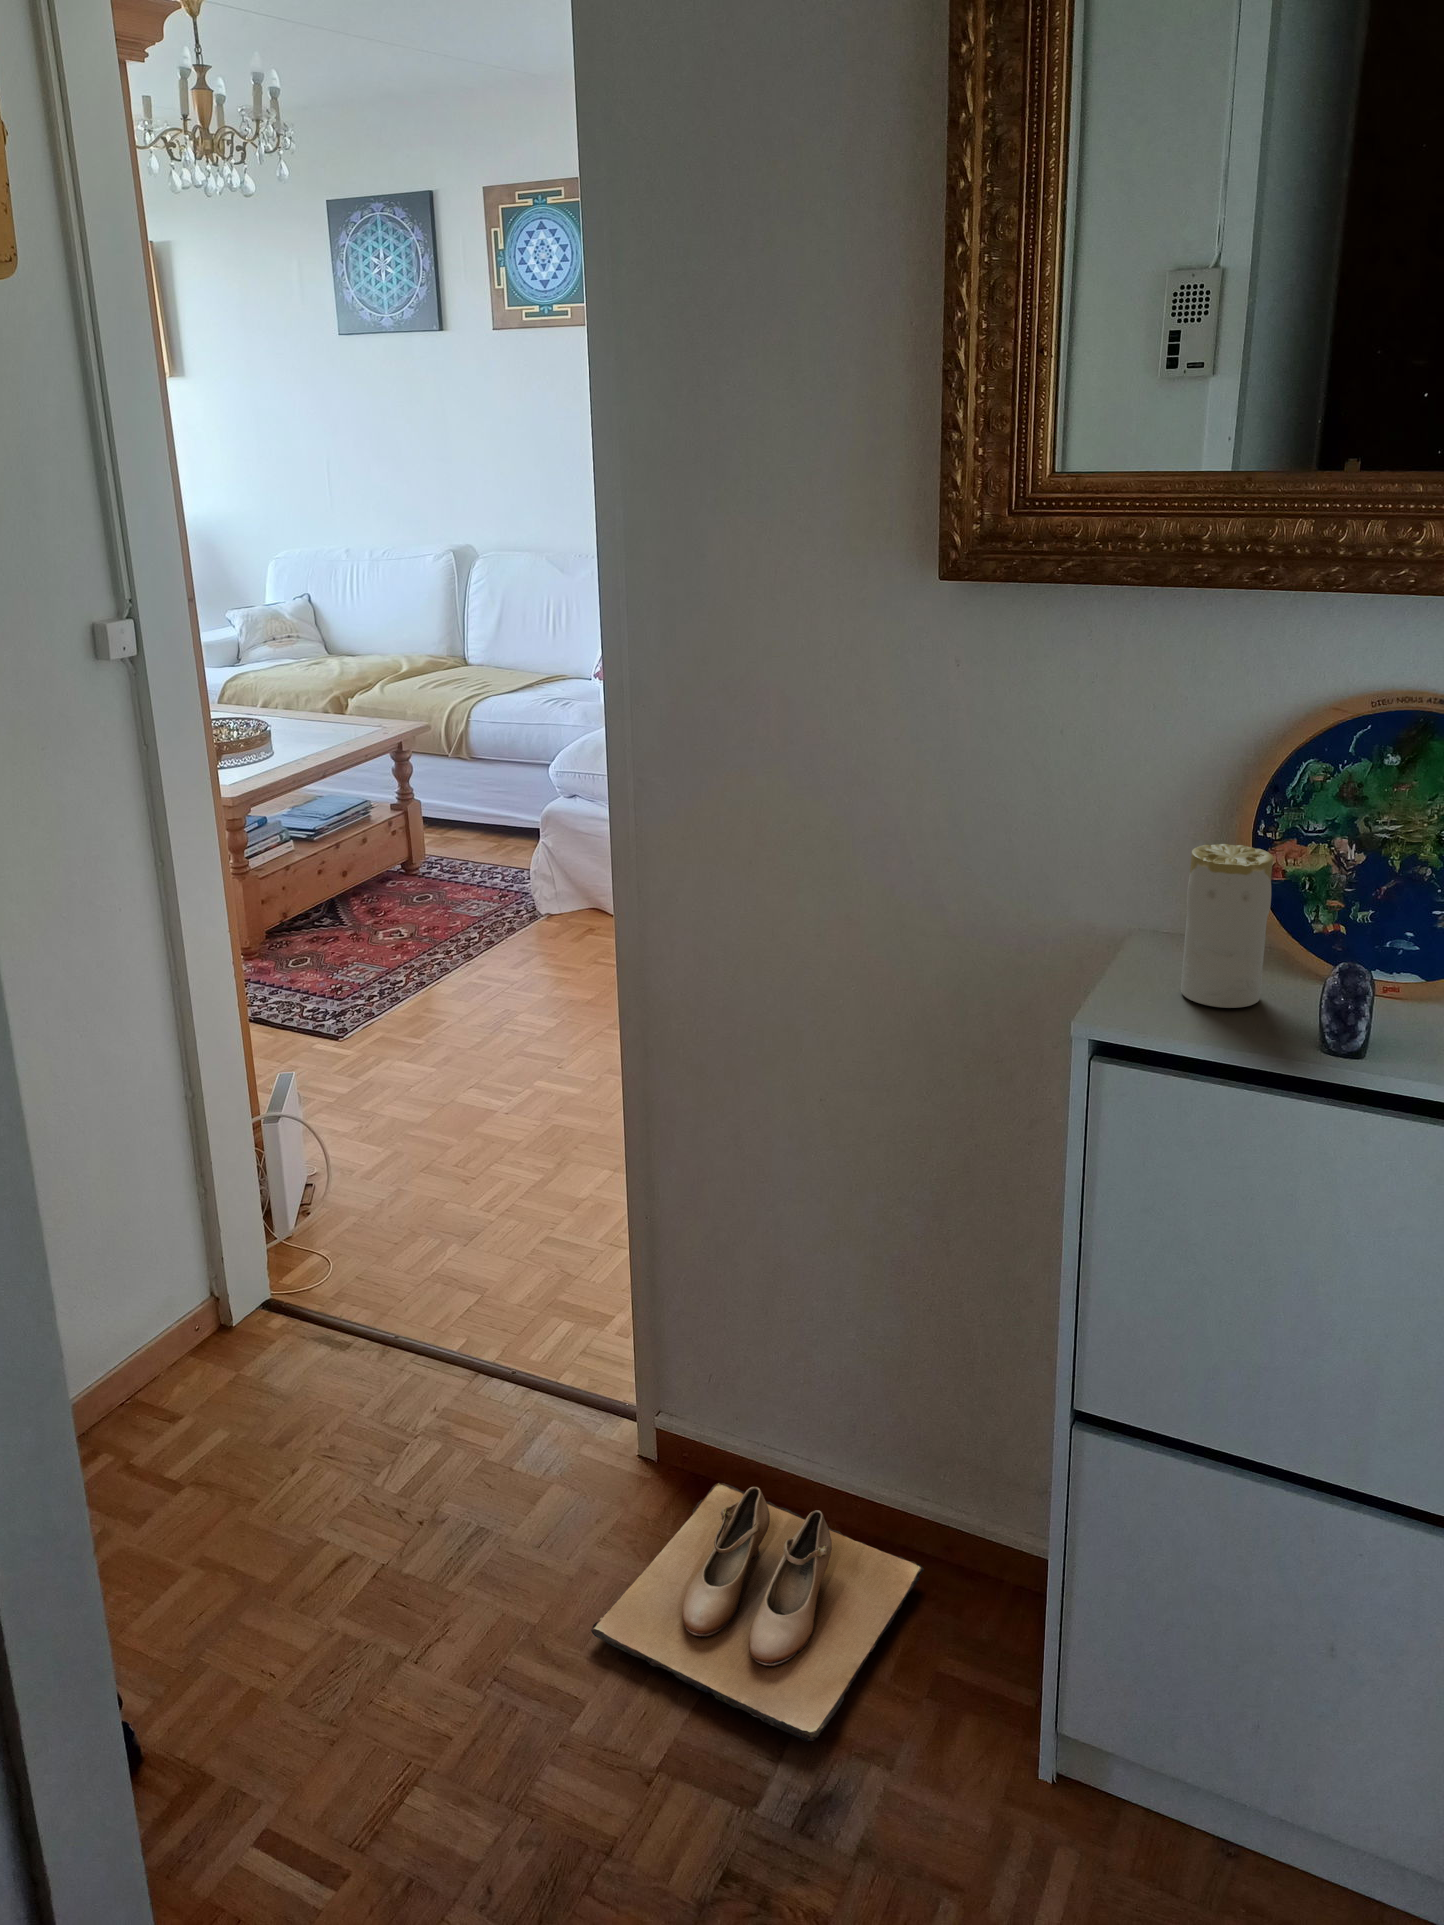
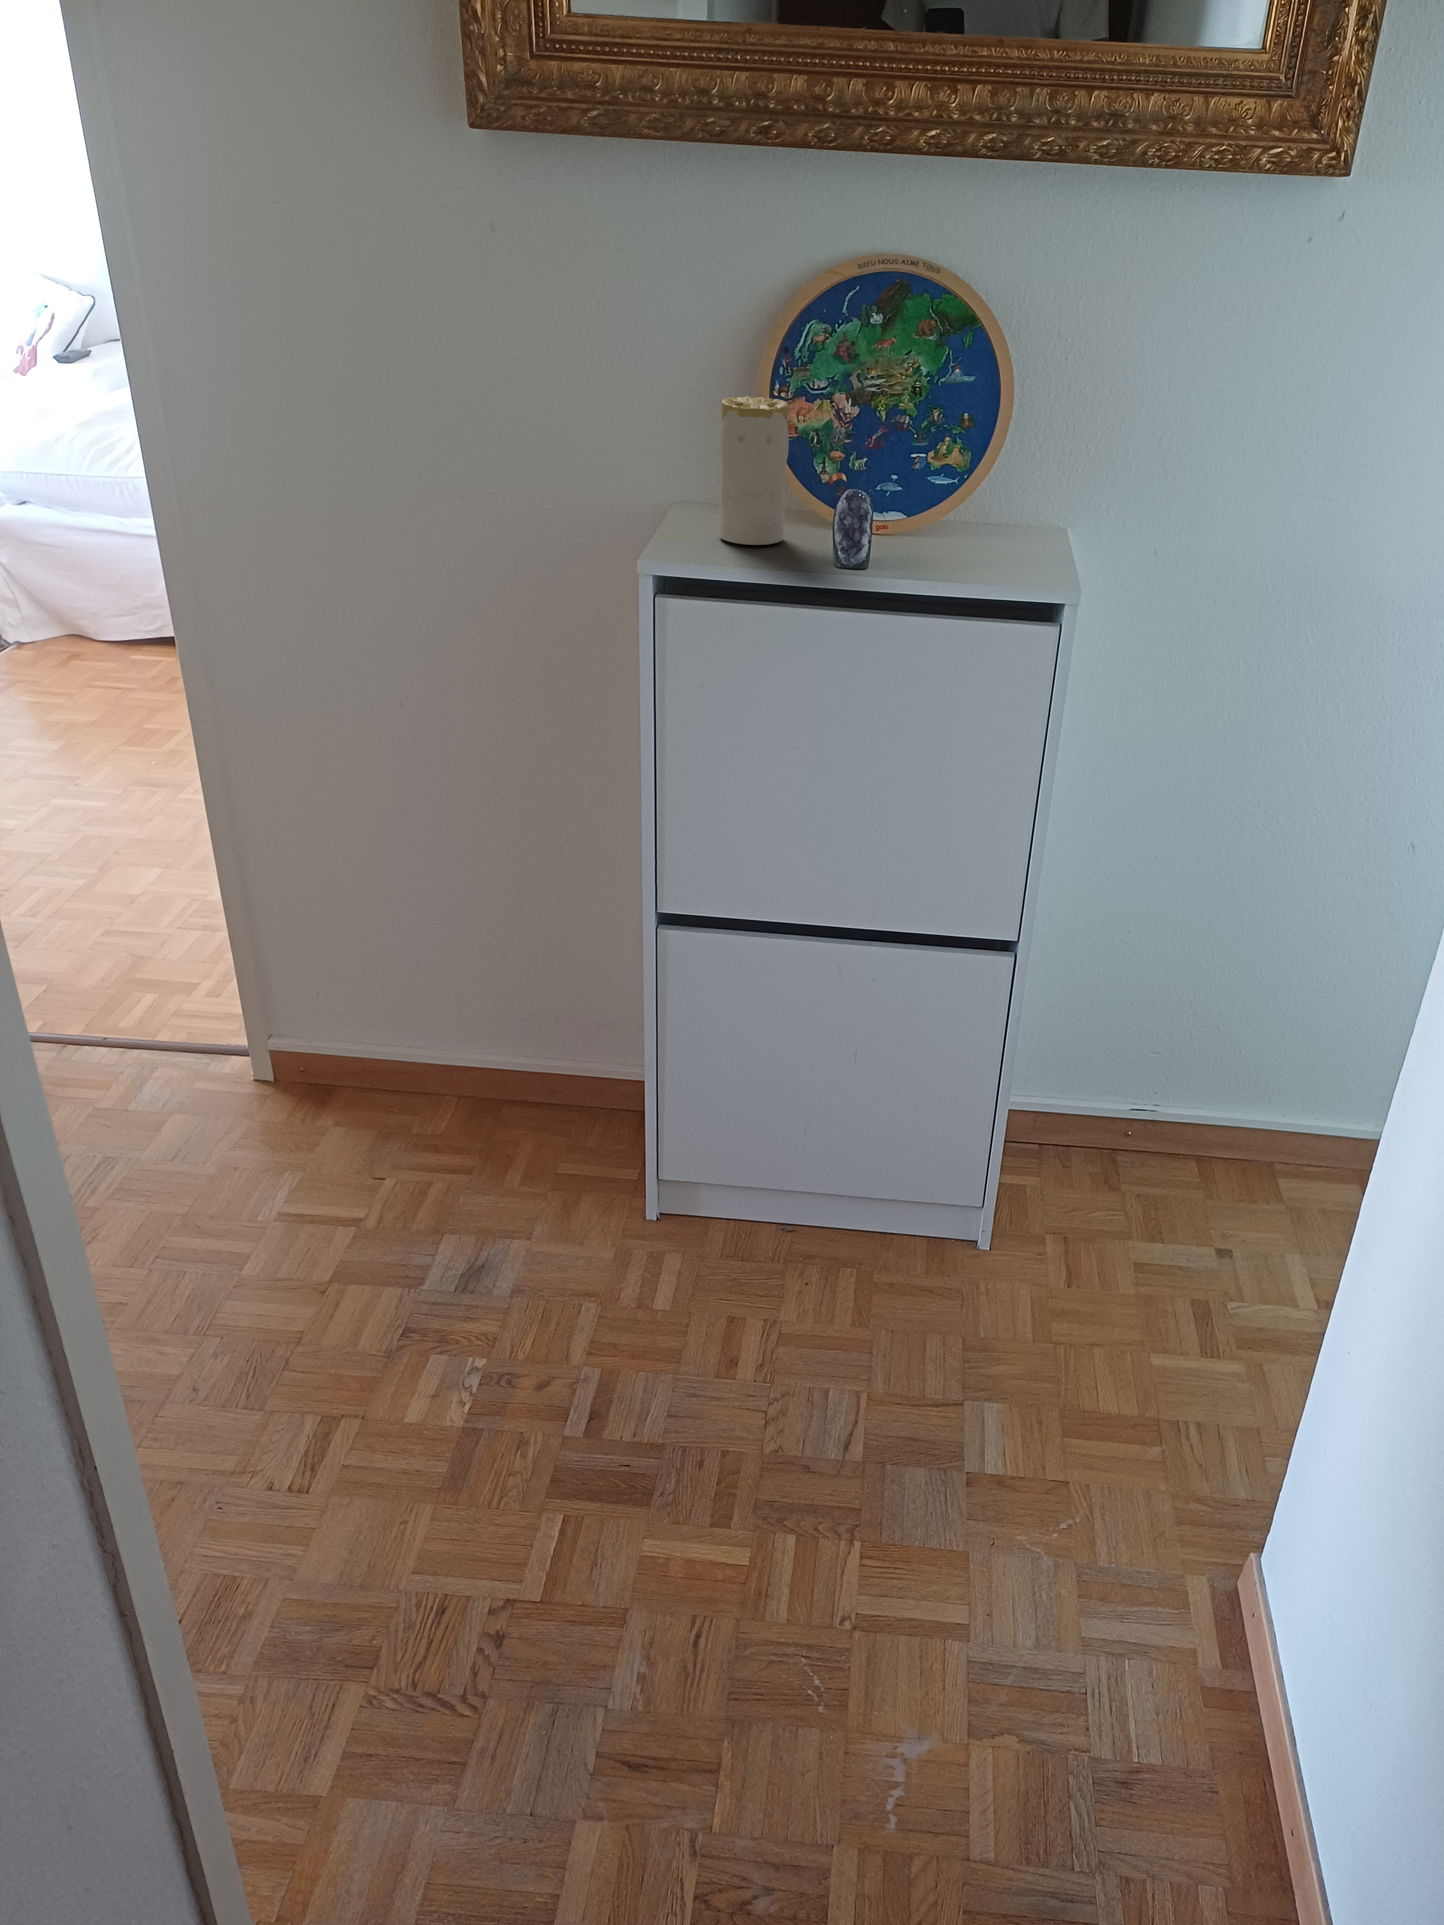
shoe: present [591,1483,924,1742] -> none [243,1068,533,1242]

